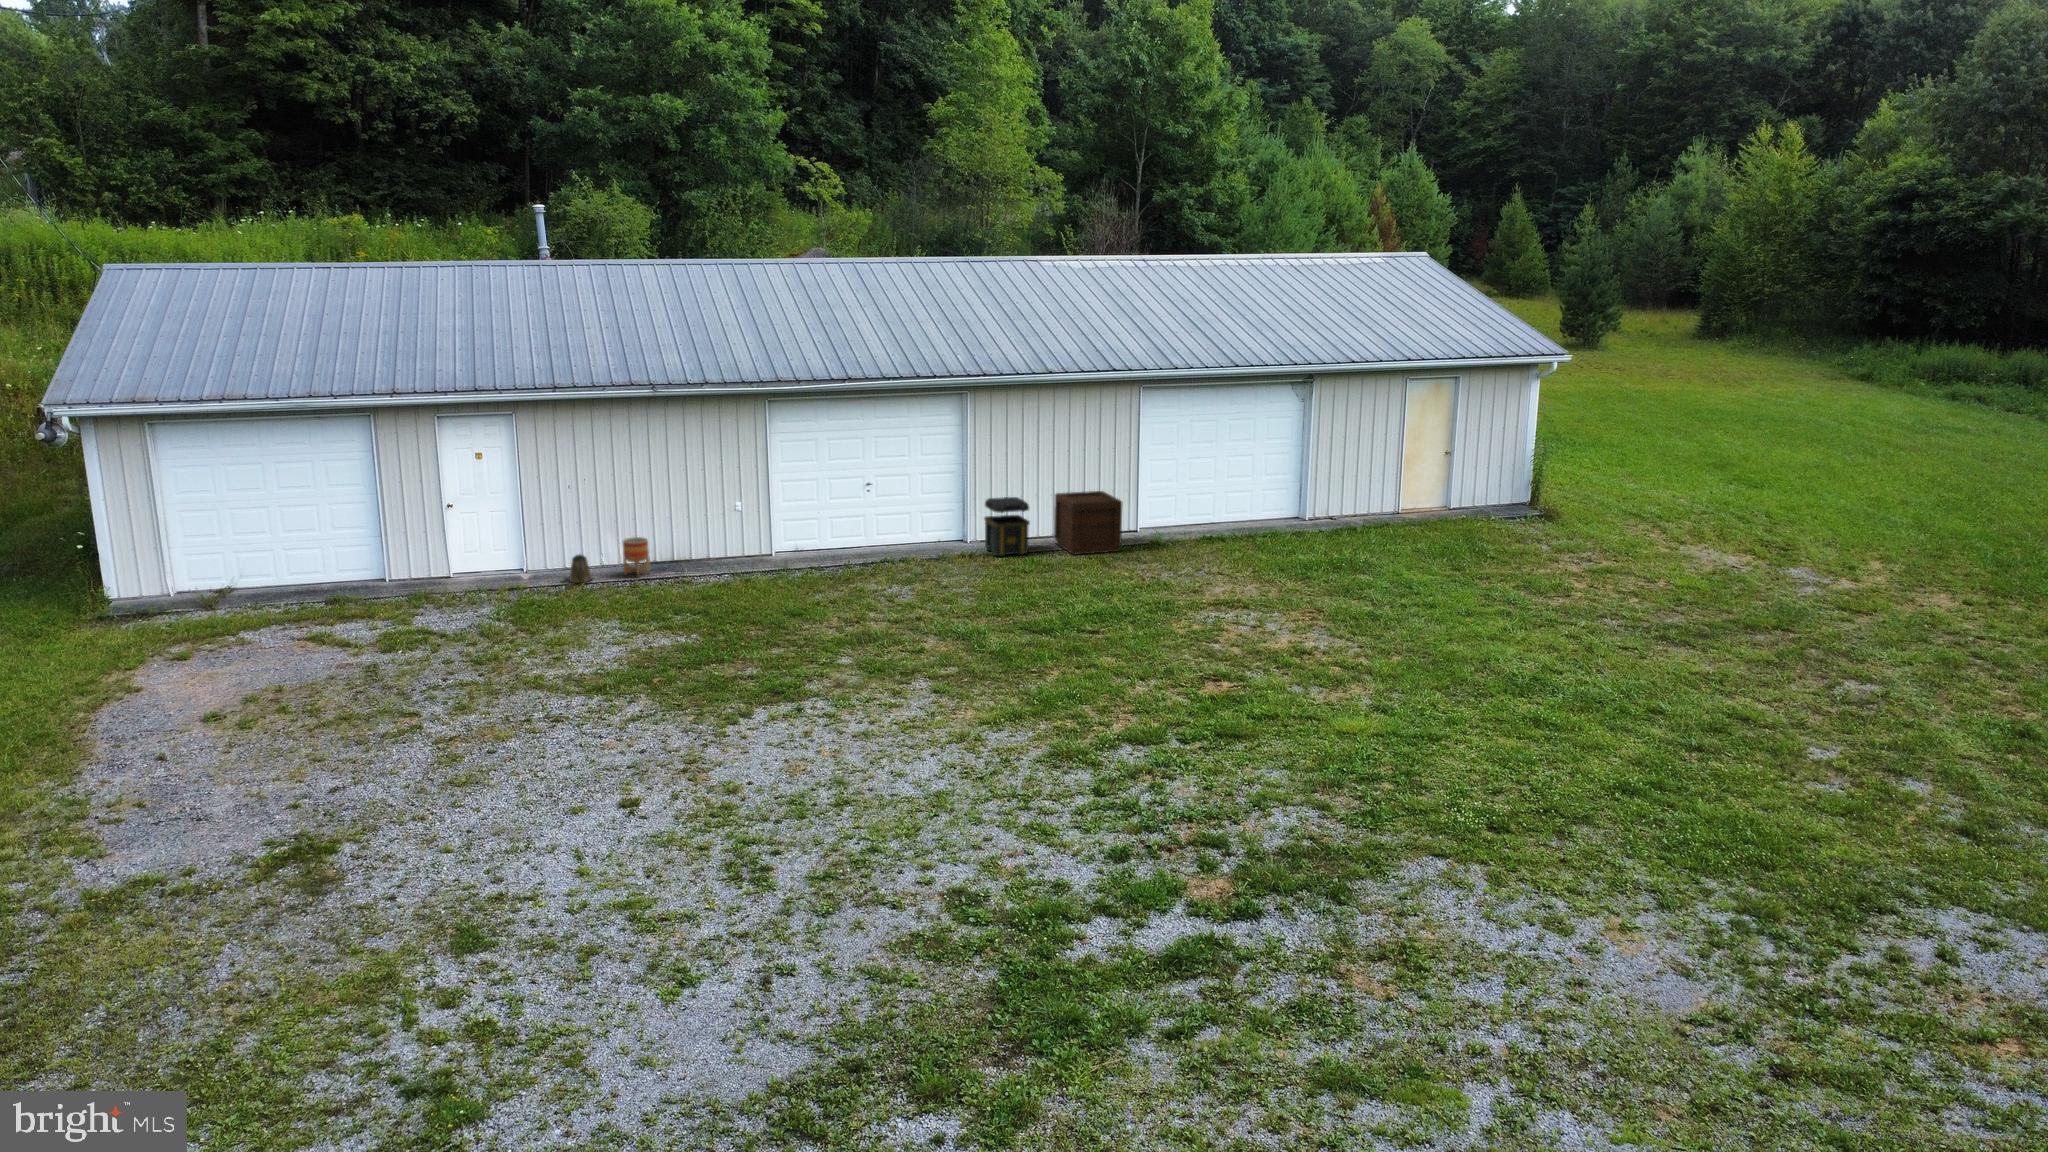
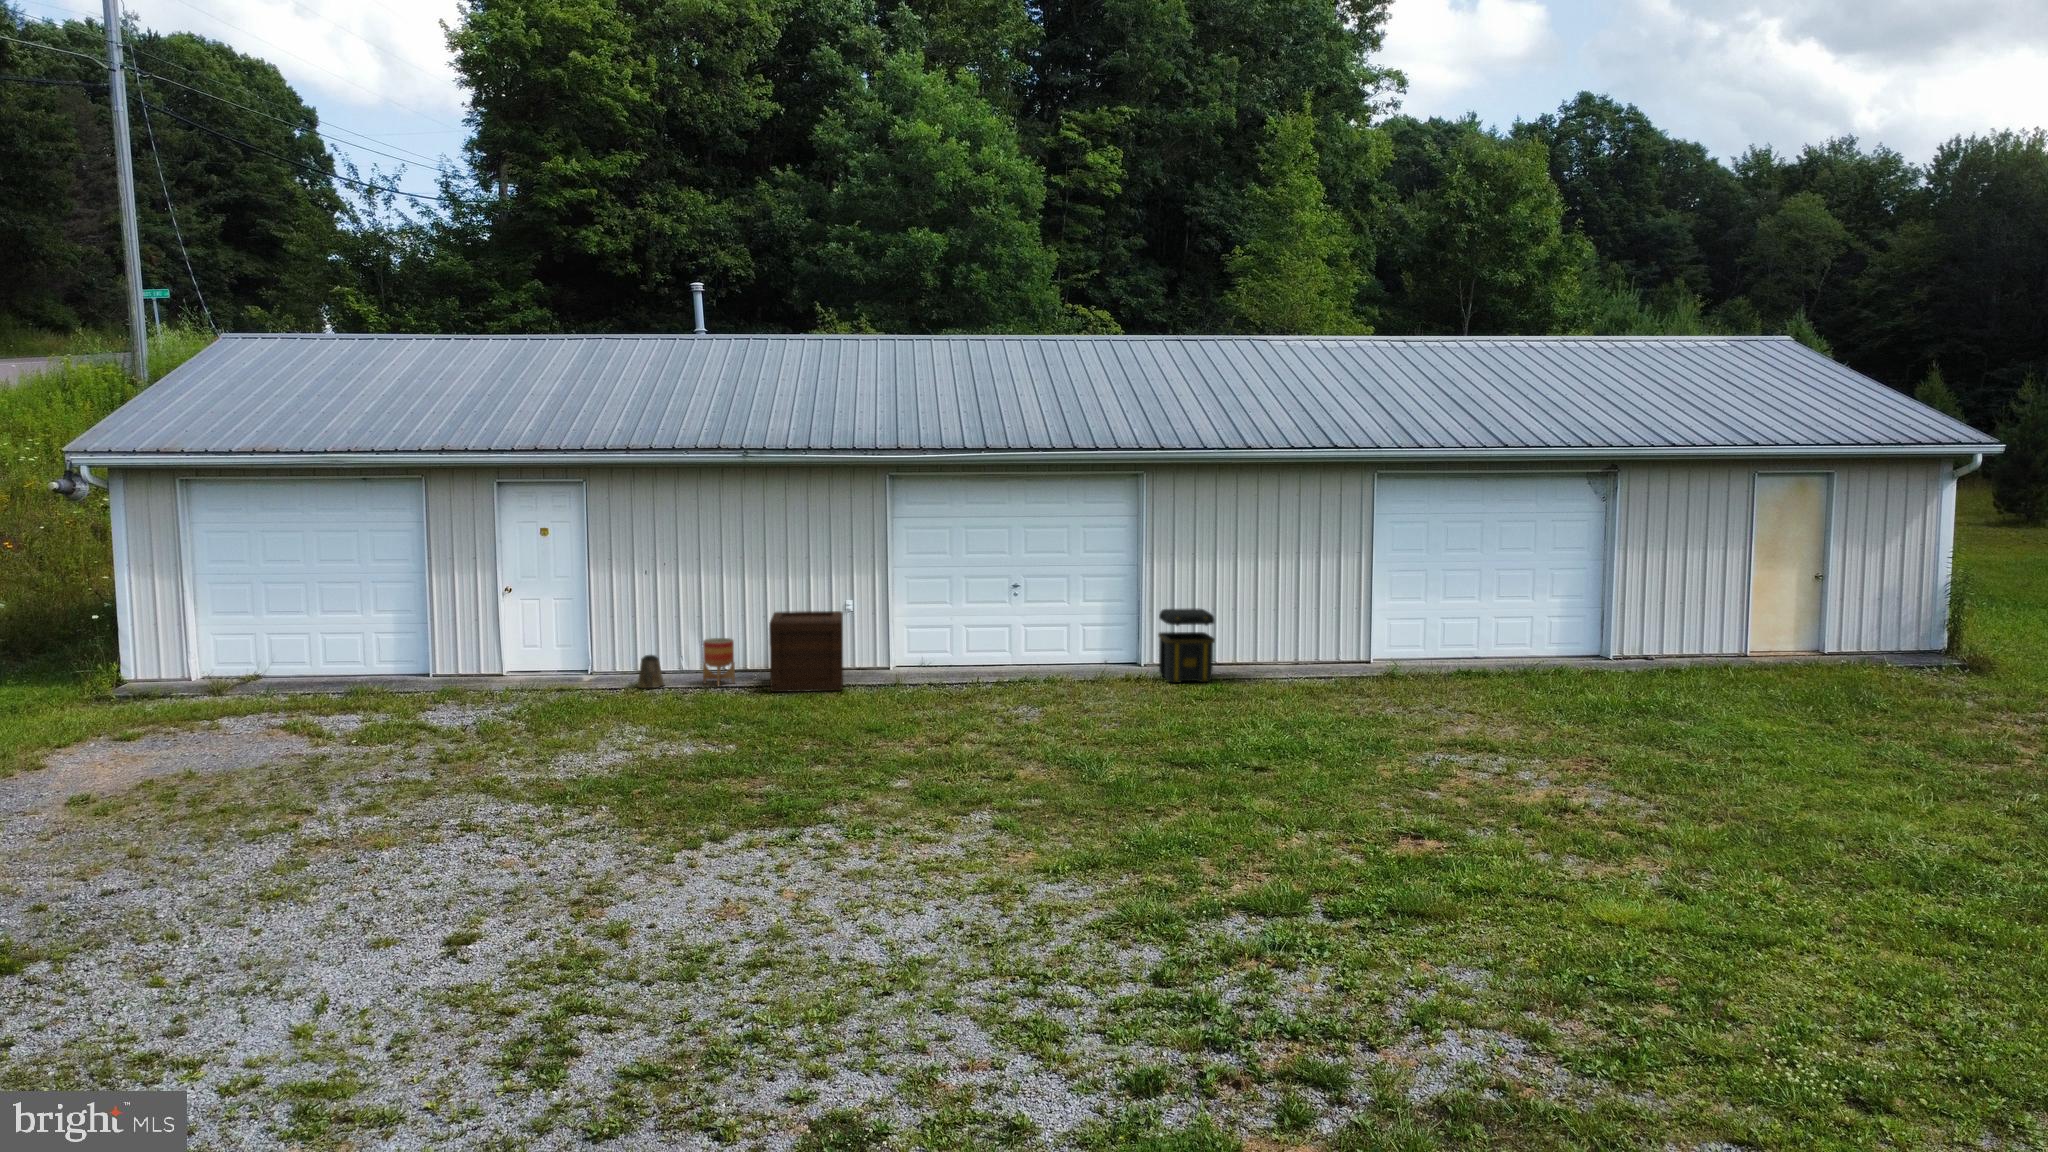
wooden crate: present [1054,491,1122,555] -> present [769,611,843,692]

